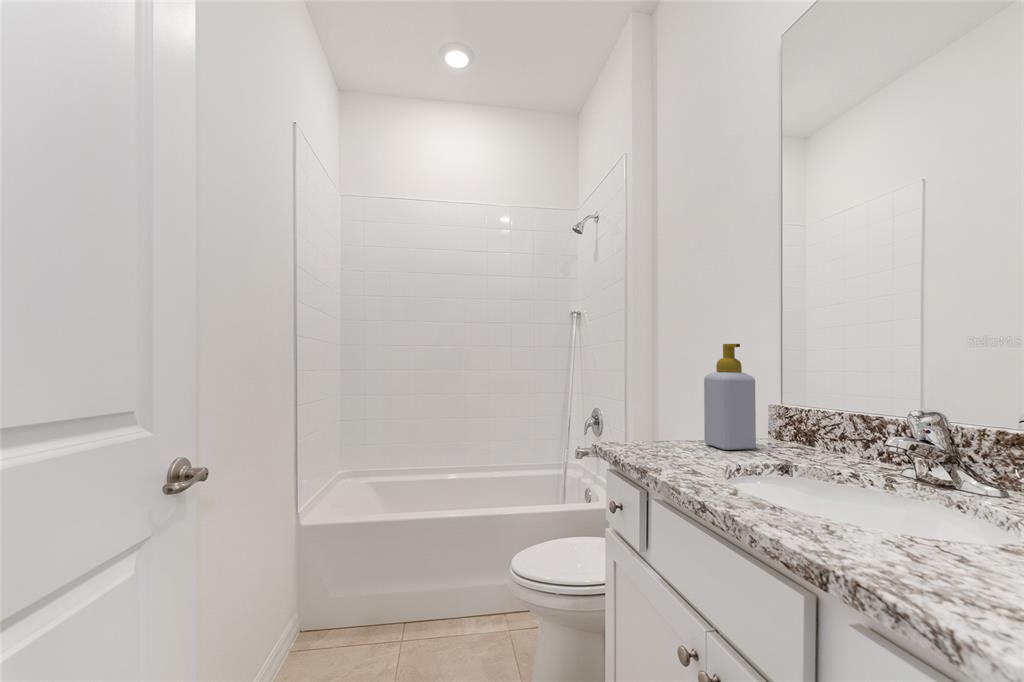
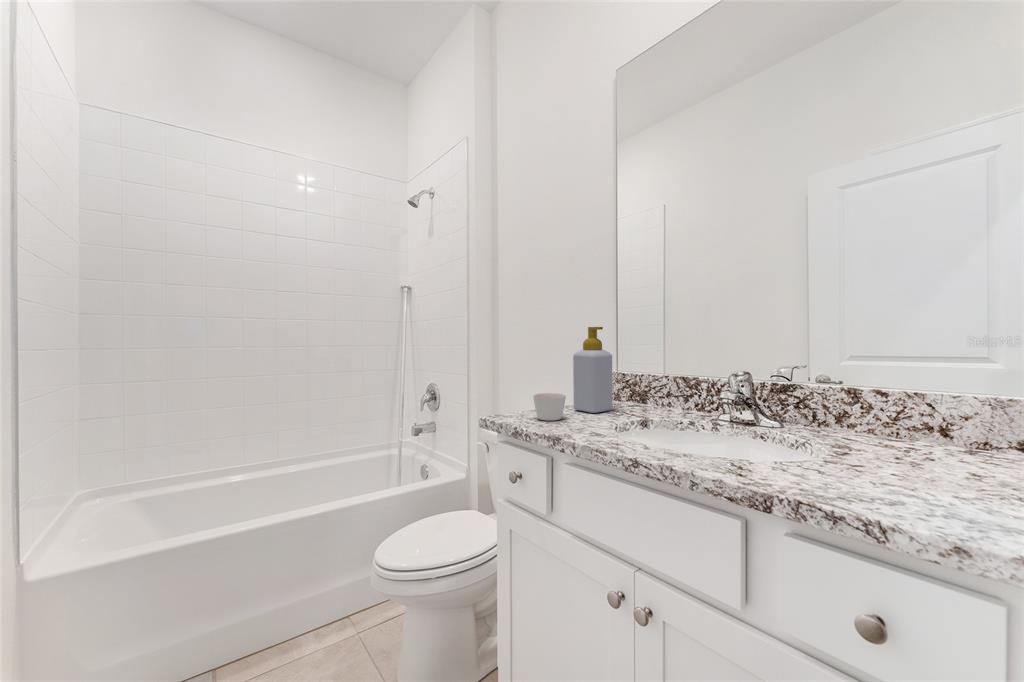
candle: none [642,420,682,452] -> present [533,393,566,421]

